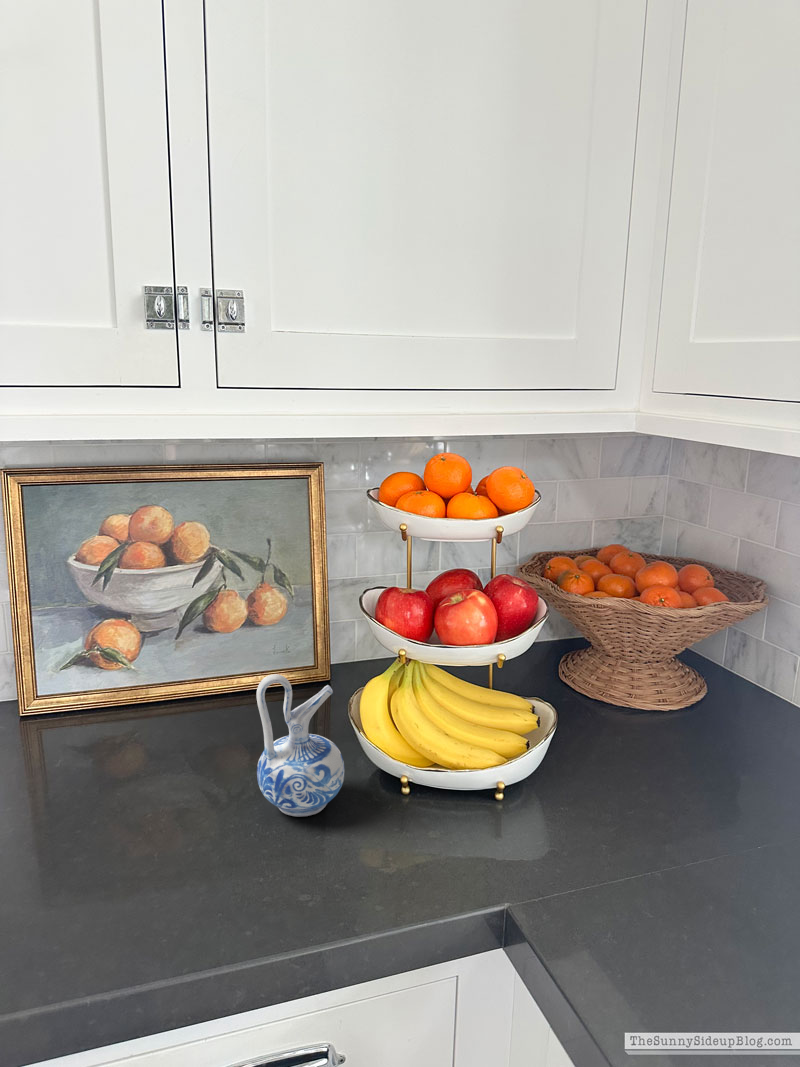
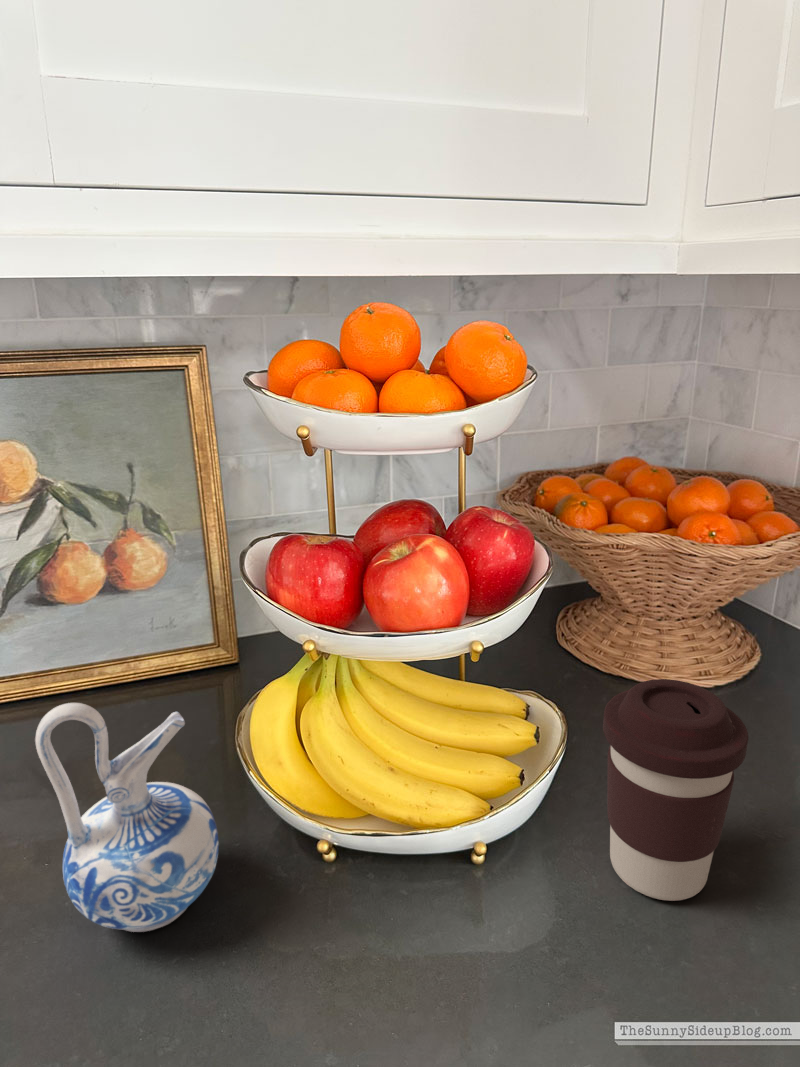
coffee cup: none [576,682,660,816] -> present [603,679,748,901]

